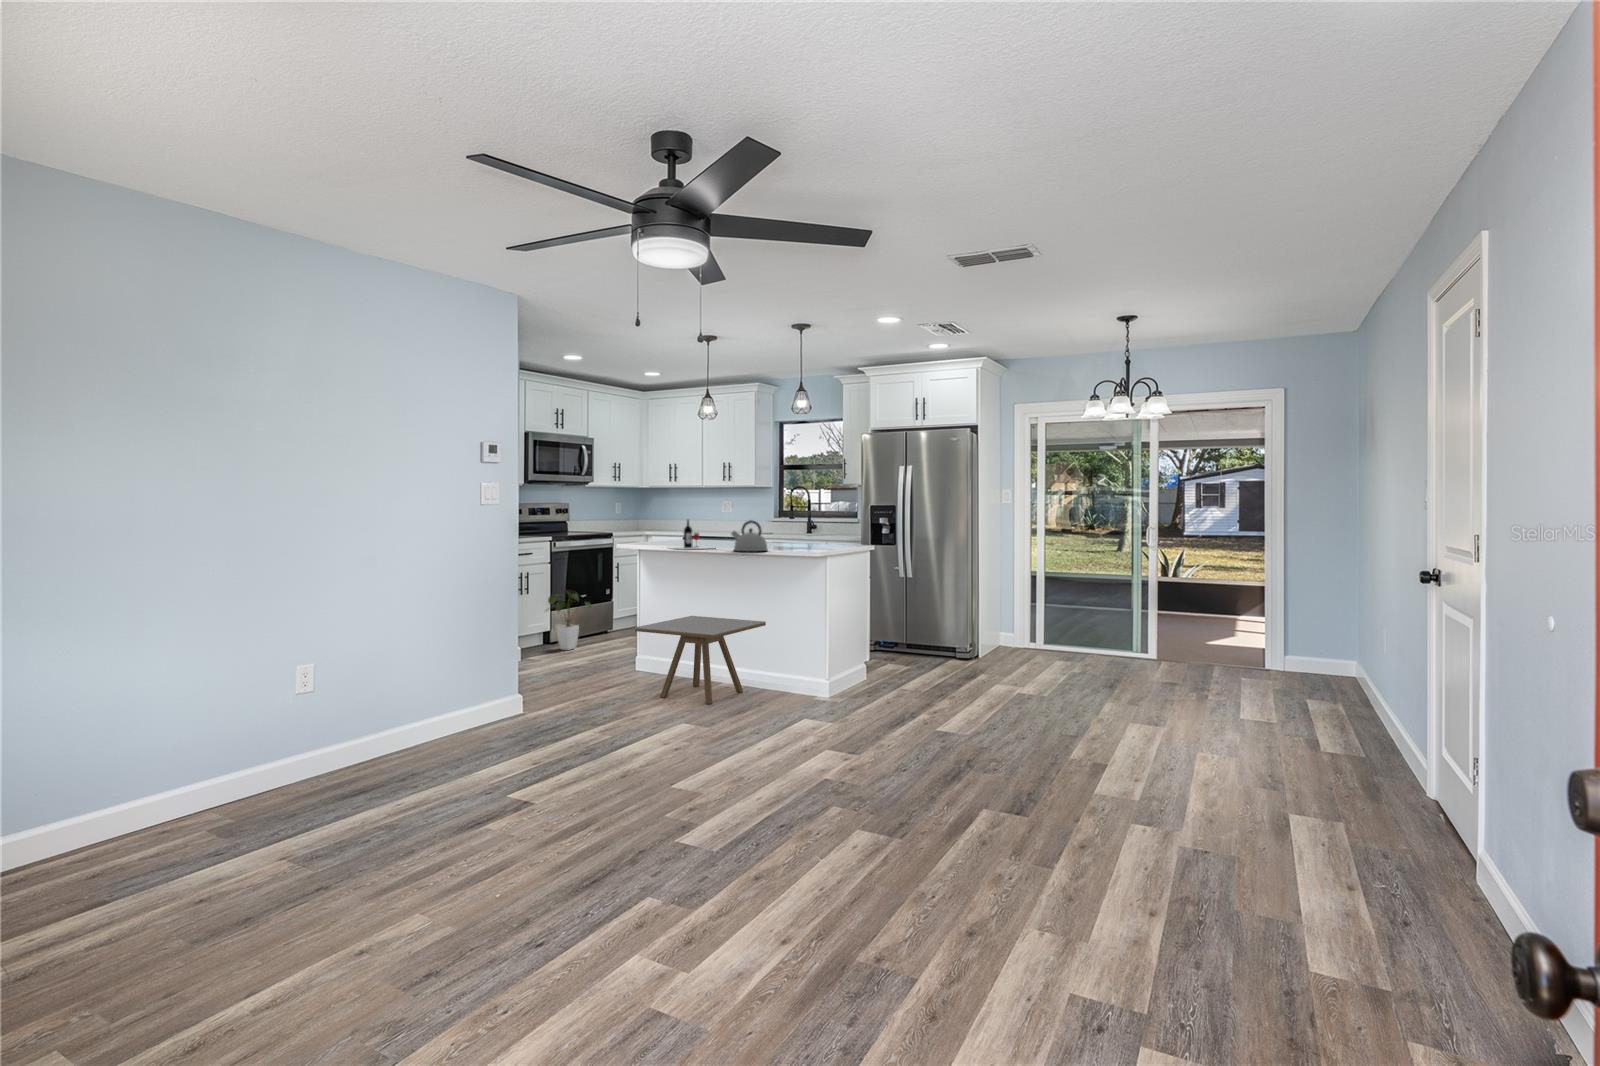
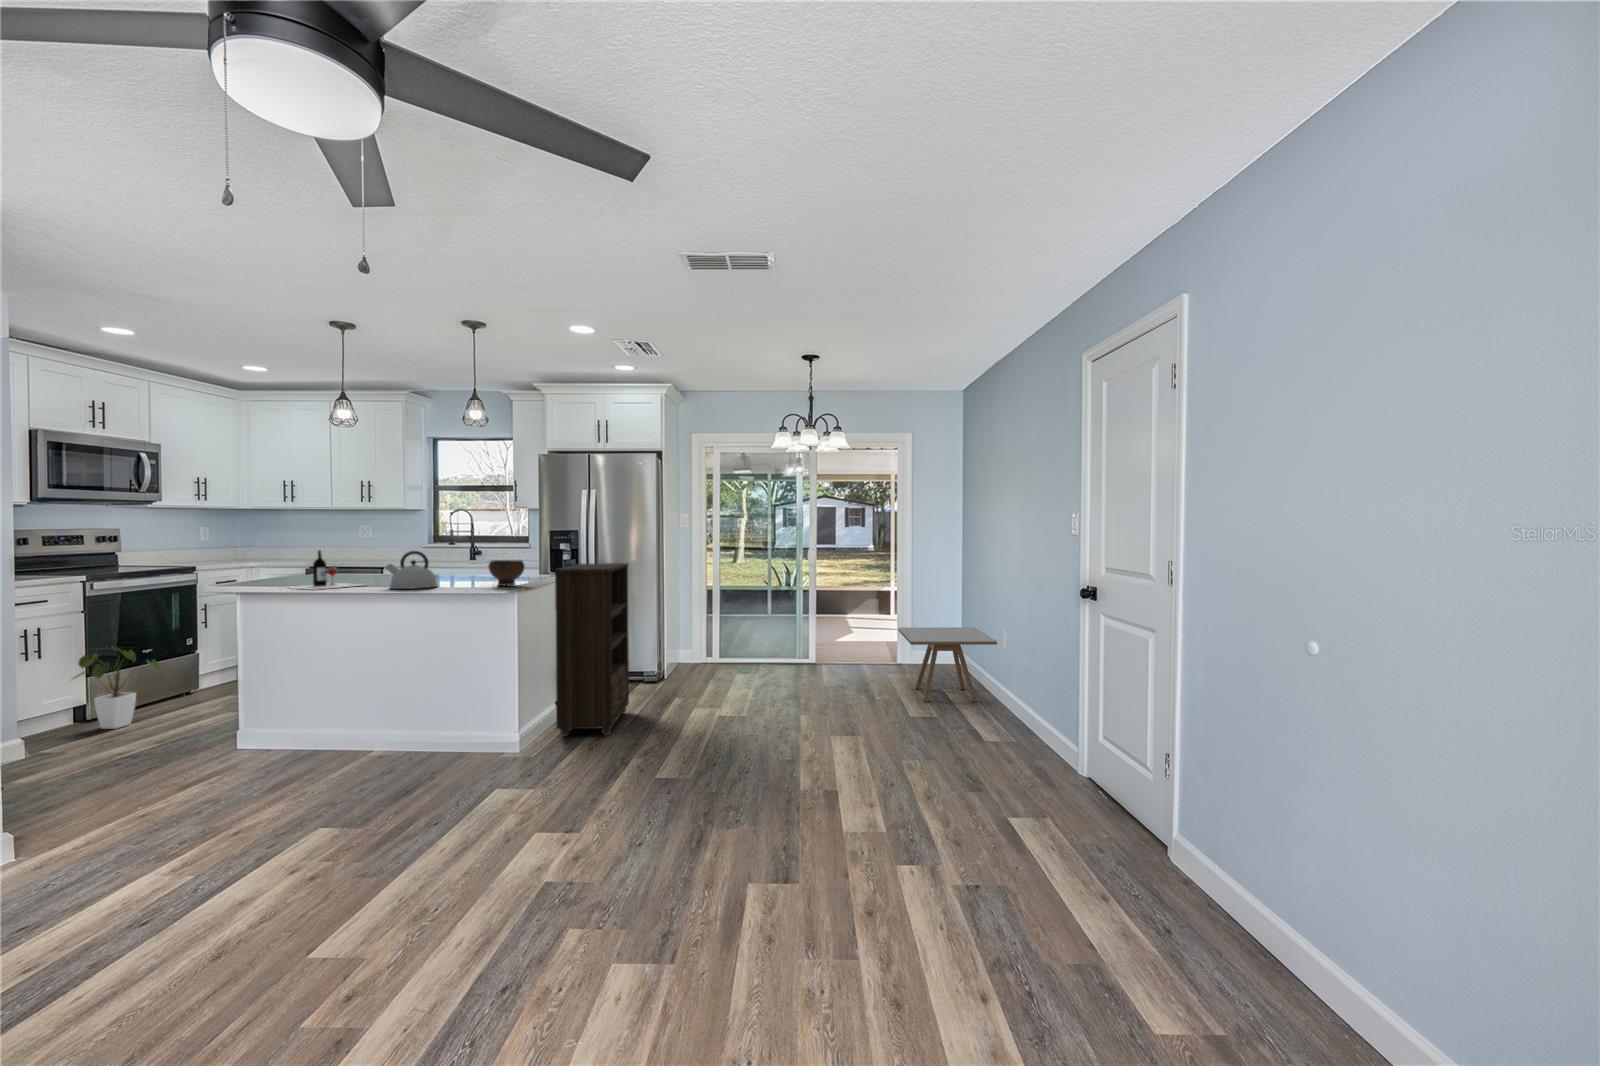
bowl: none [807,529,836,552] -> present [488,560,525,586]
bookshelf: none [861,536,934,696] -> present [554,563,629,736]
side table: present [635,616,766,704] -> present [898,627,997,702]

